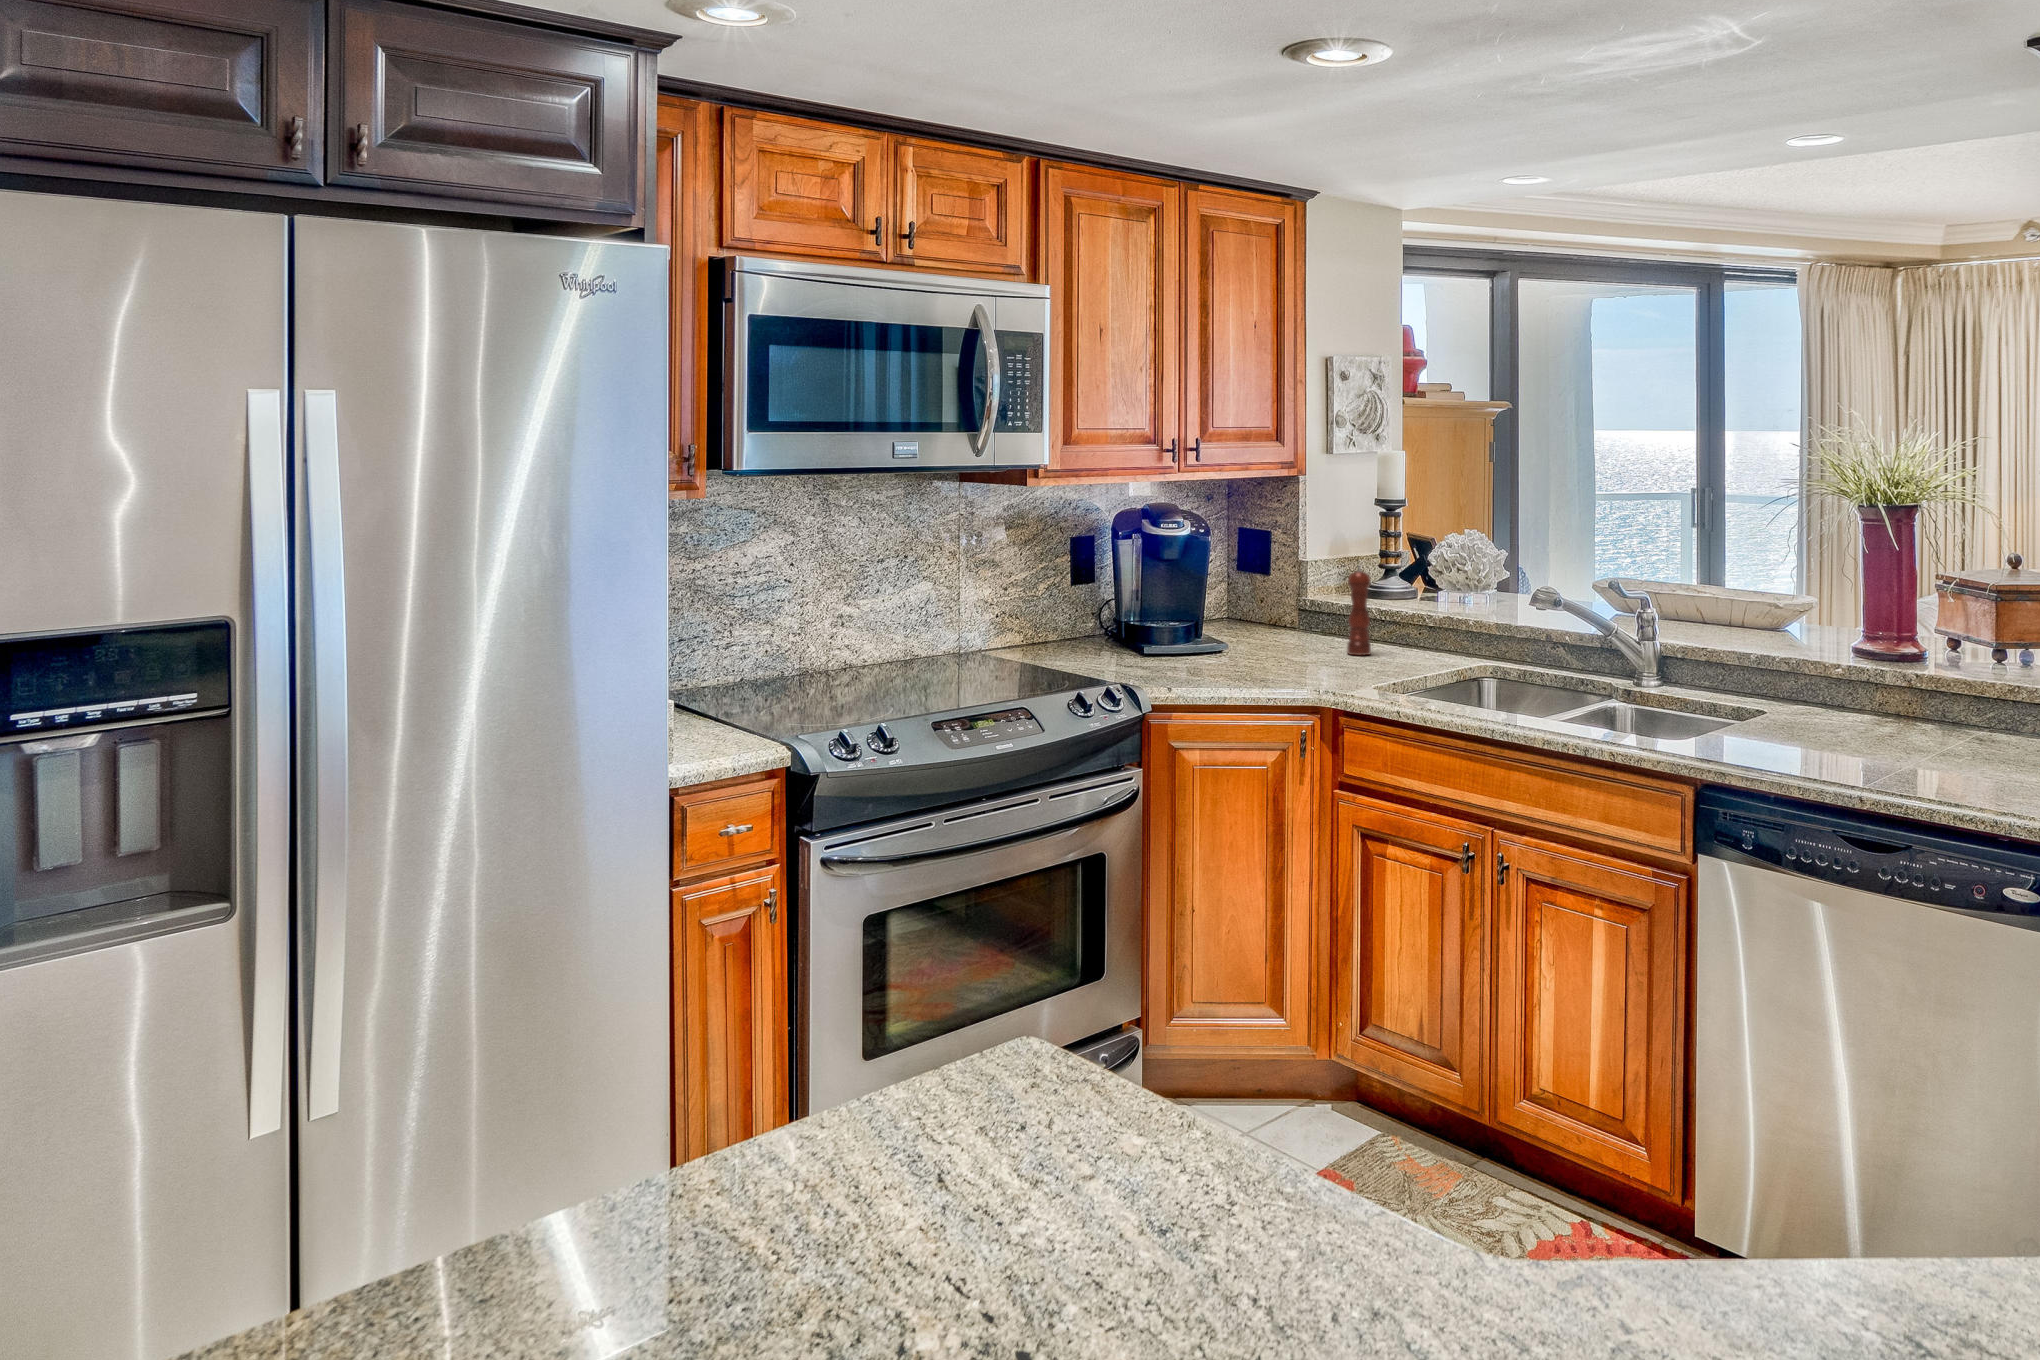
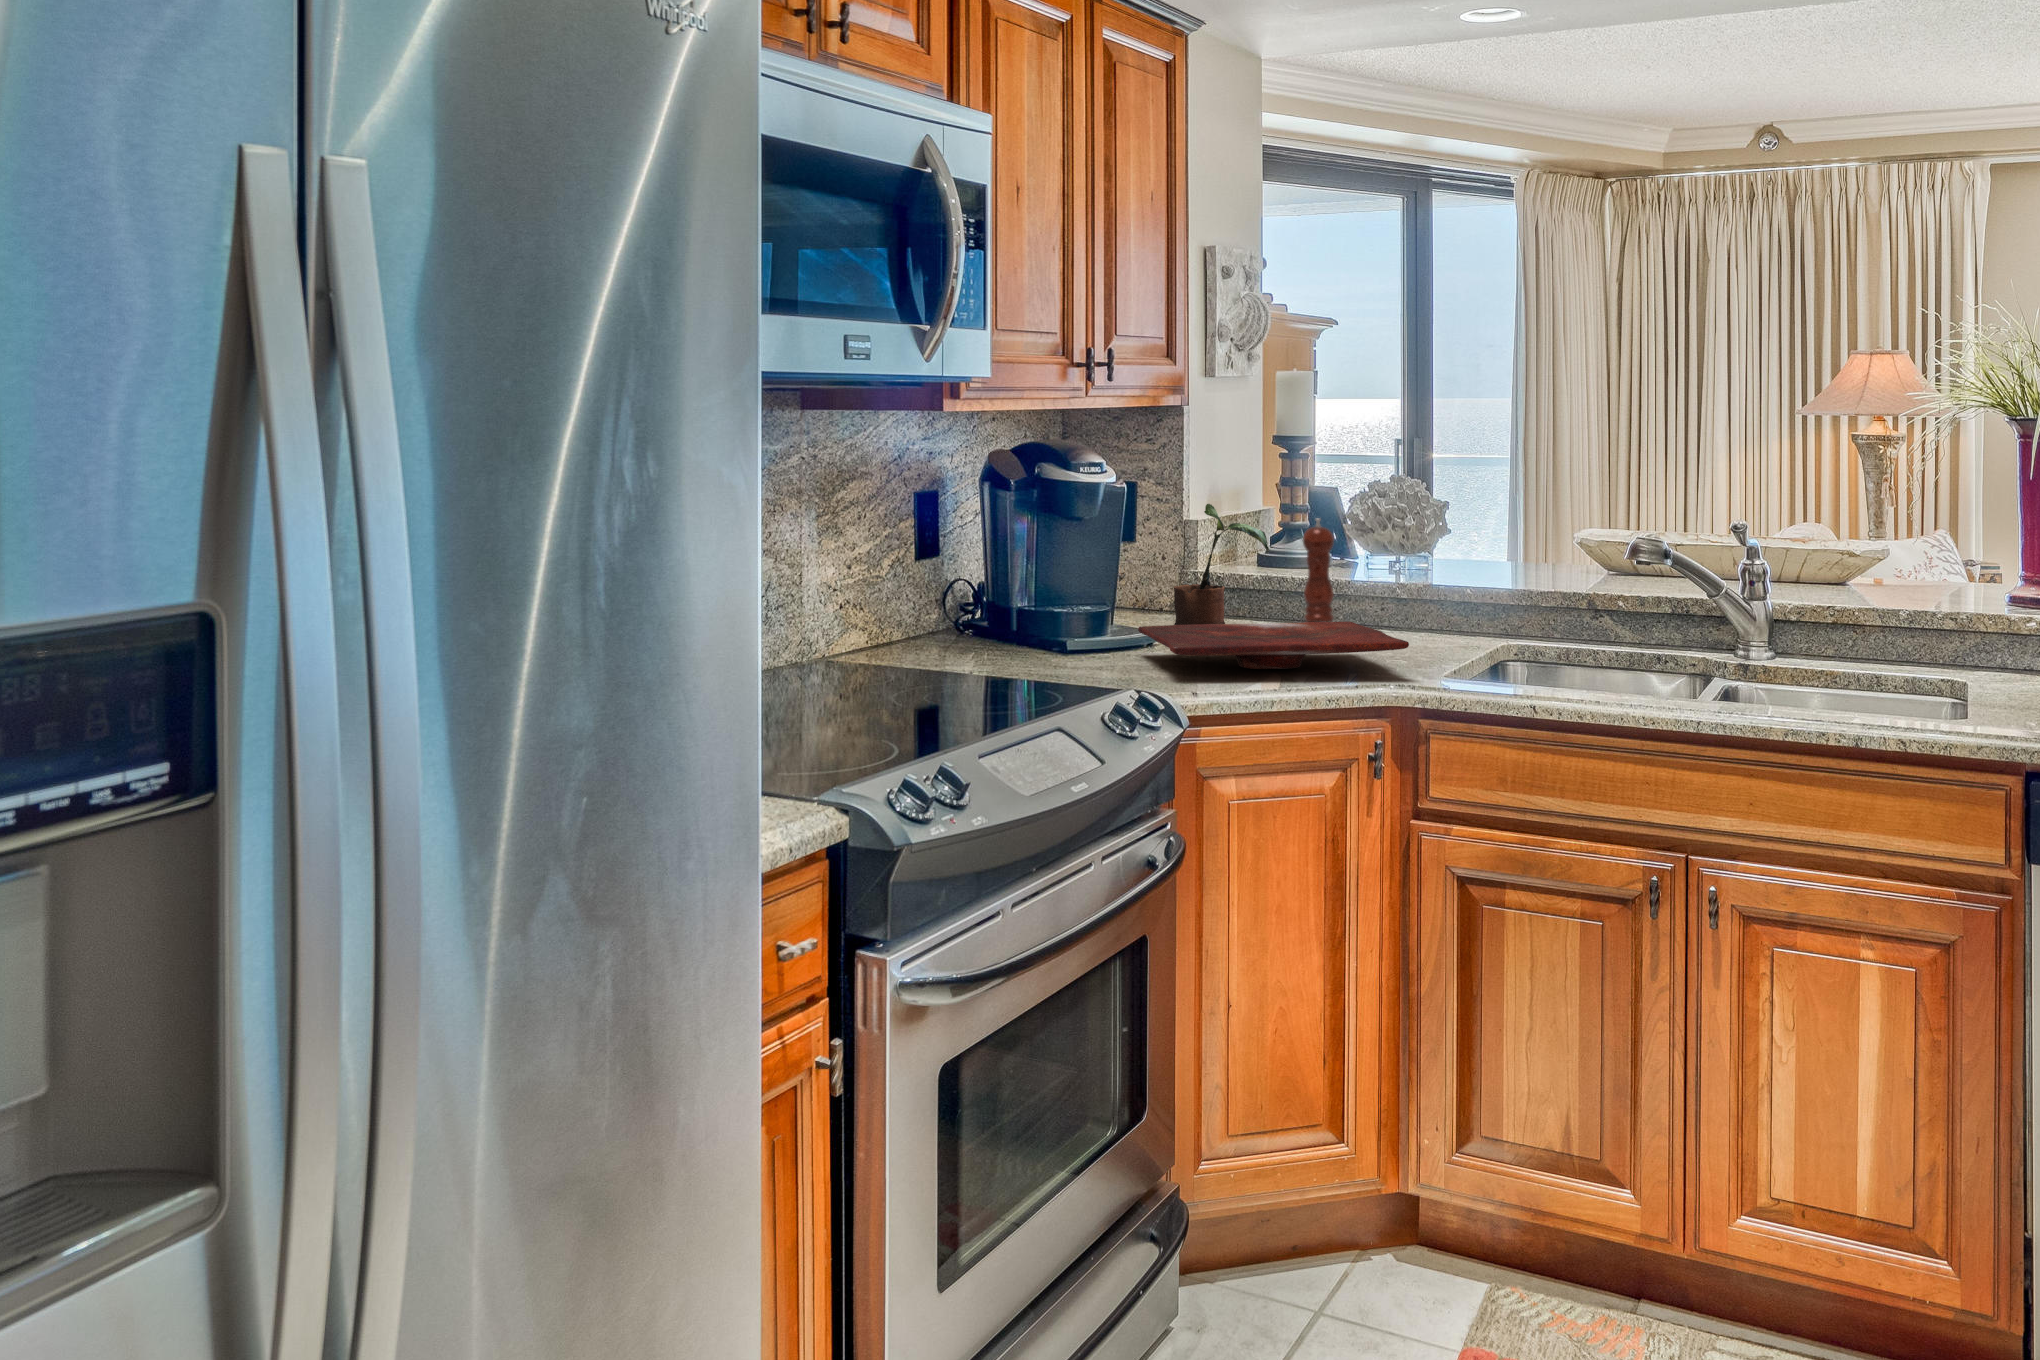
potted plant: none [1264,551,1338,643] -> present [1174,504,1269,625]
cutting board: none [1175,639,1355,675] -> present [1138,622,1409,669]

